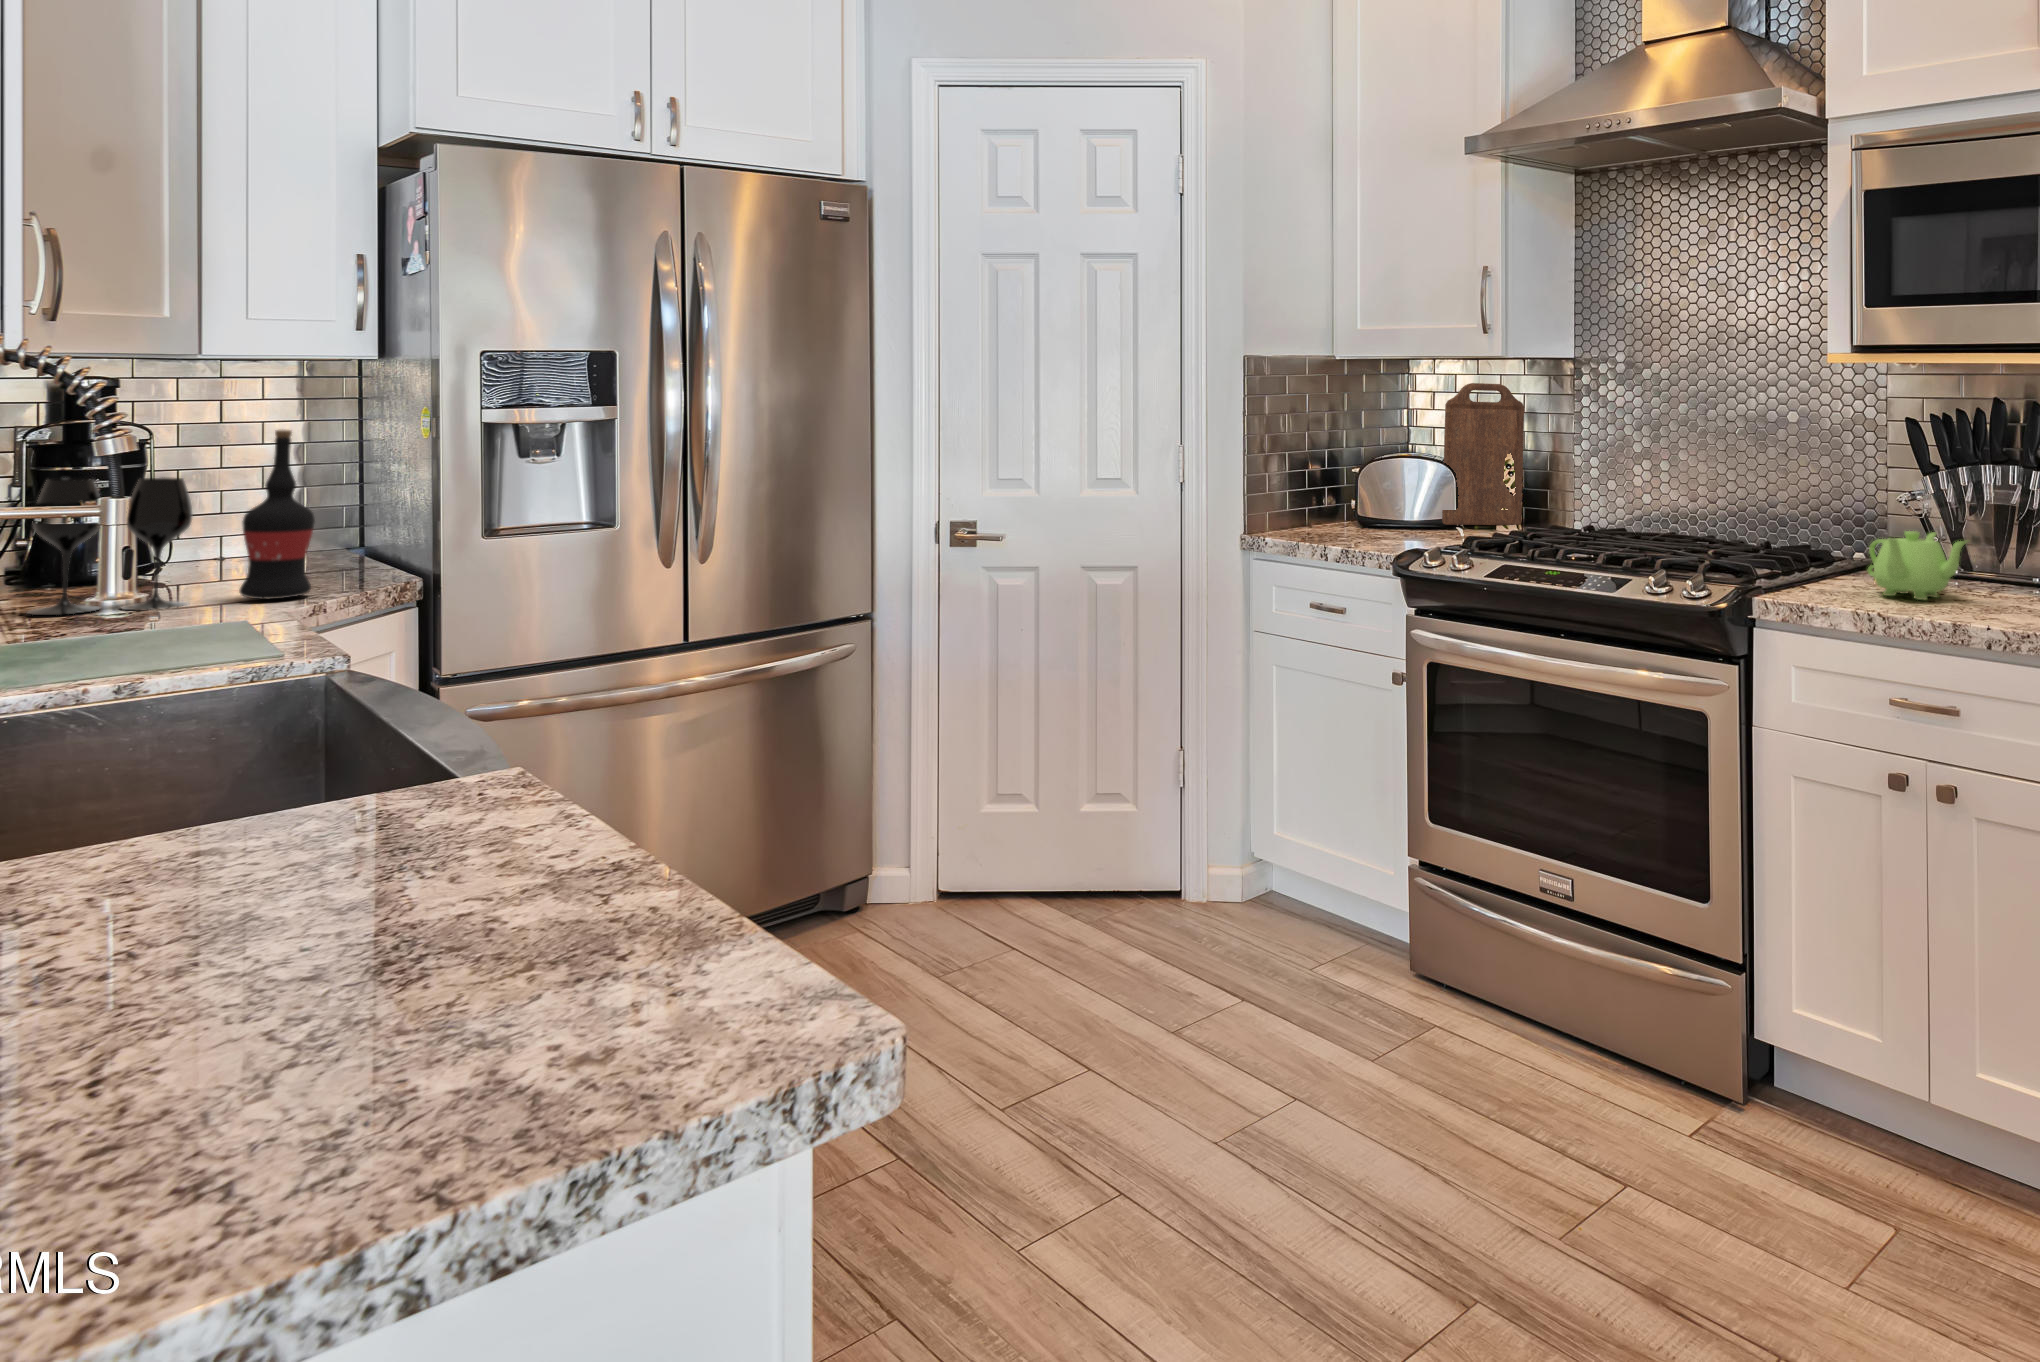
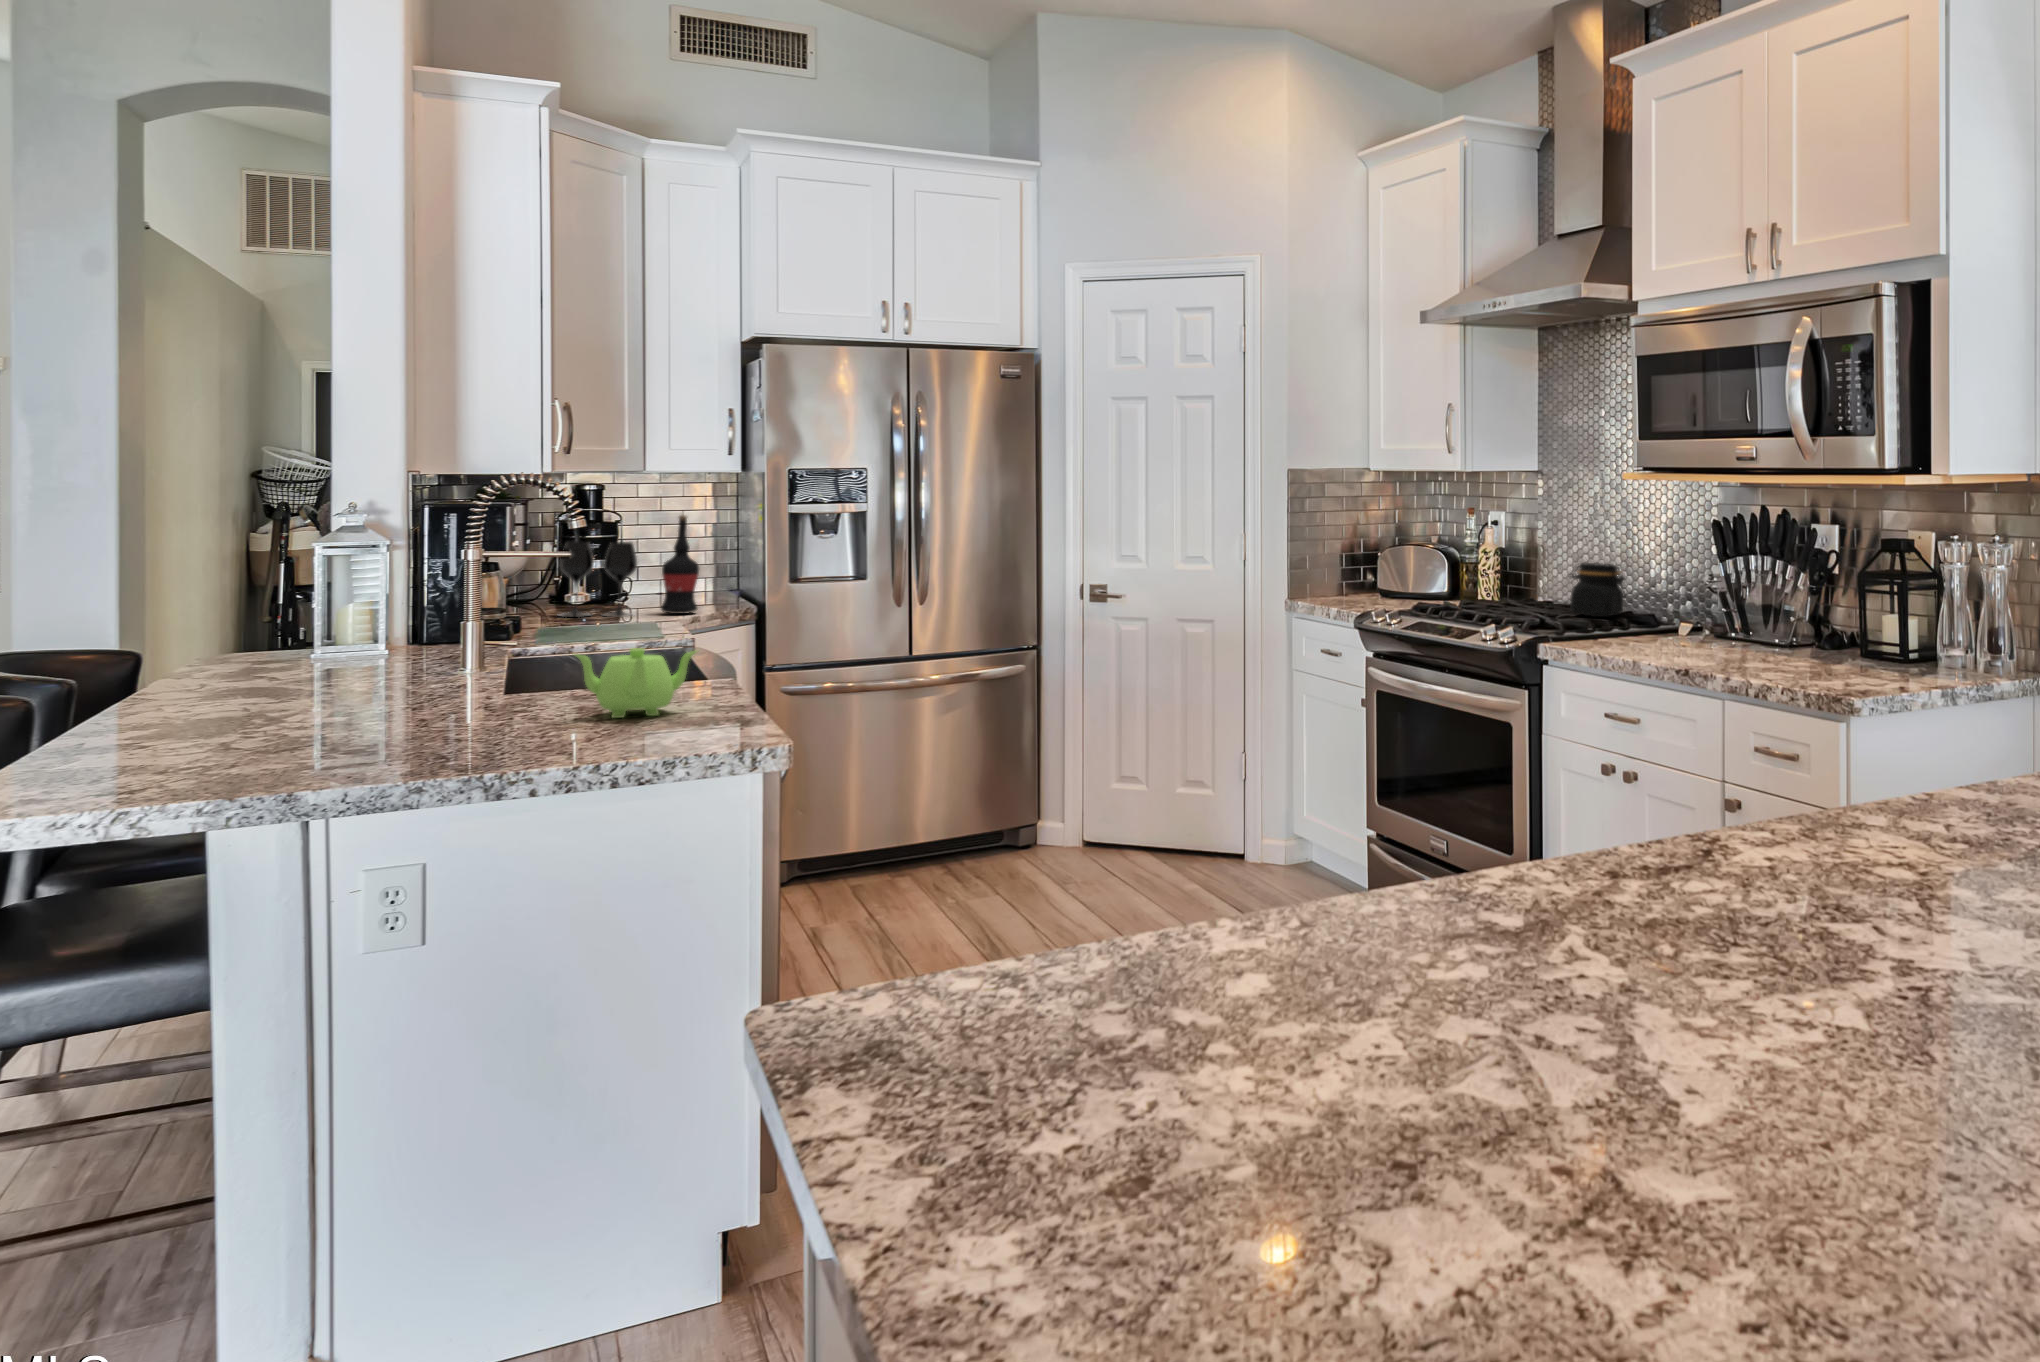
cutting board: present [1442,383,1524,525] -> none [1436,491,1501,598]
jar: none [1667,478,1747,550] -> present [1570,563,1625,617]
teapot: present [1867,531,1967,600] -> present [575,648,697,718]

